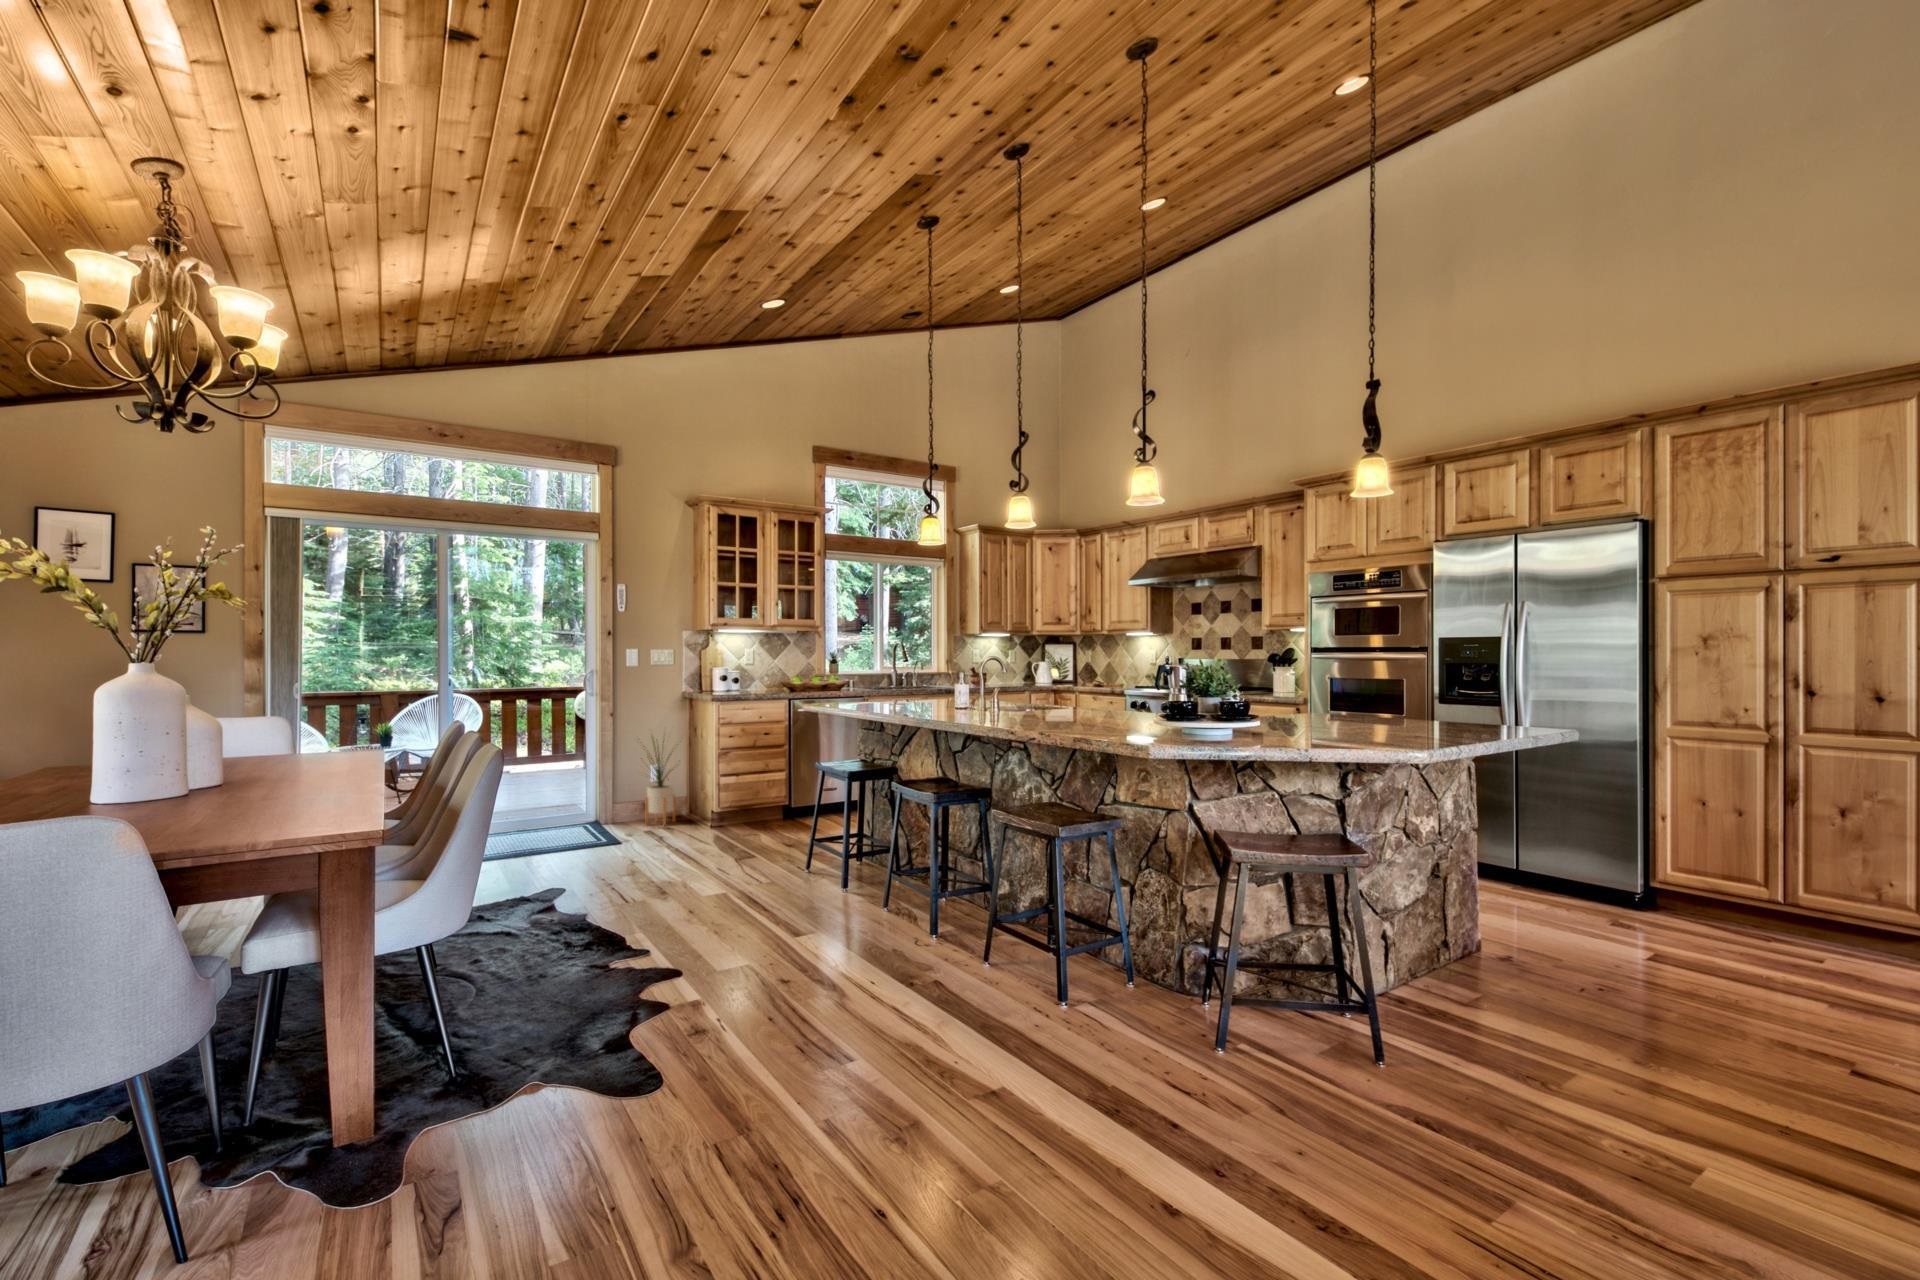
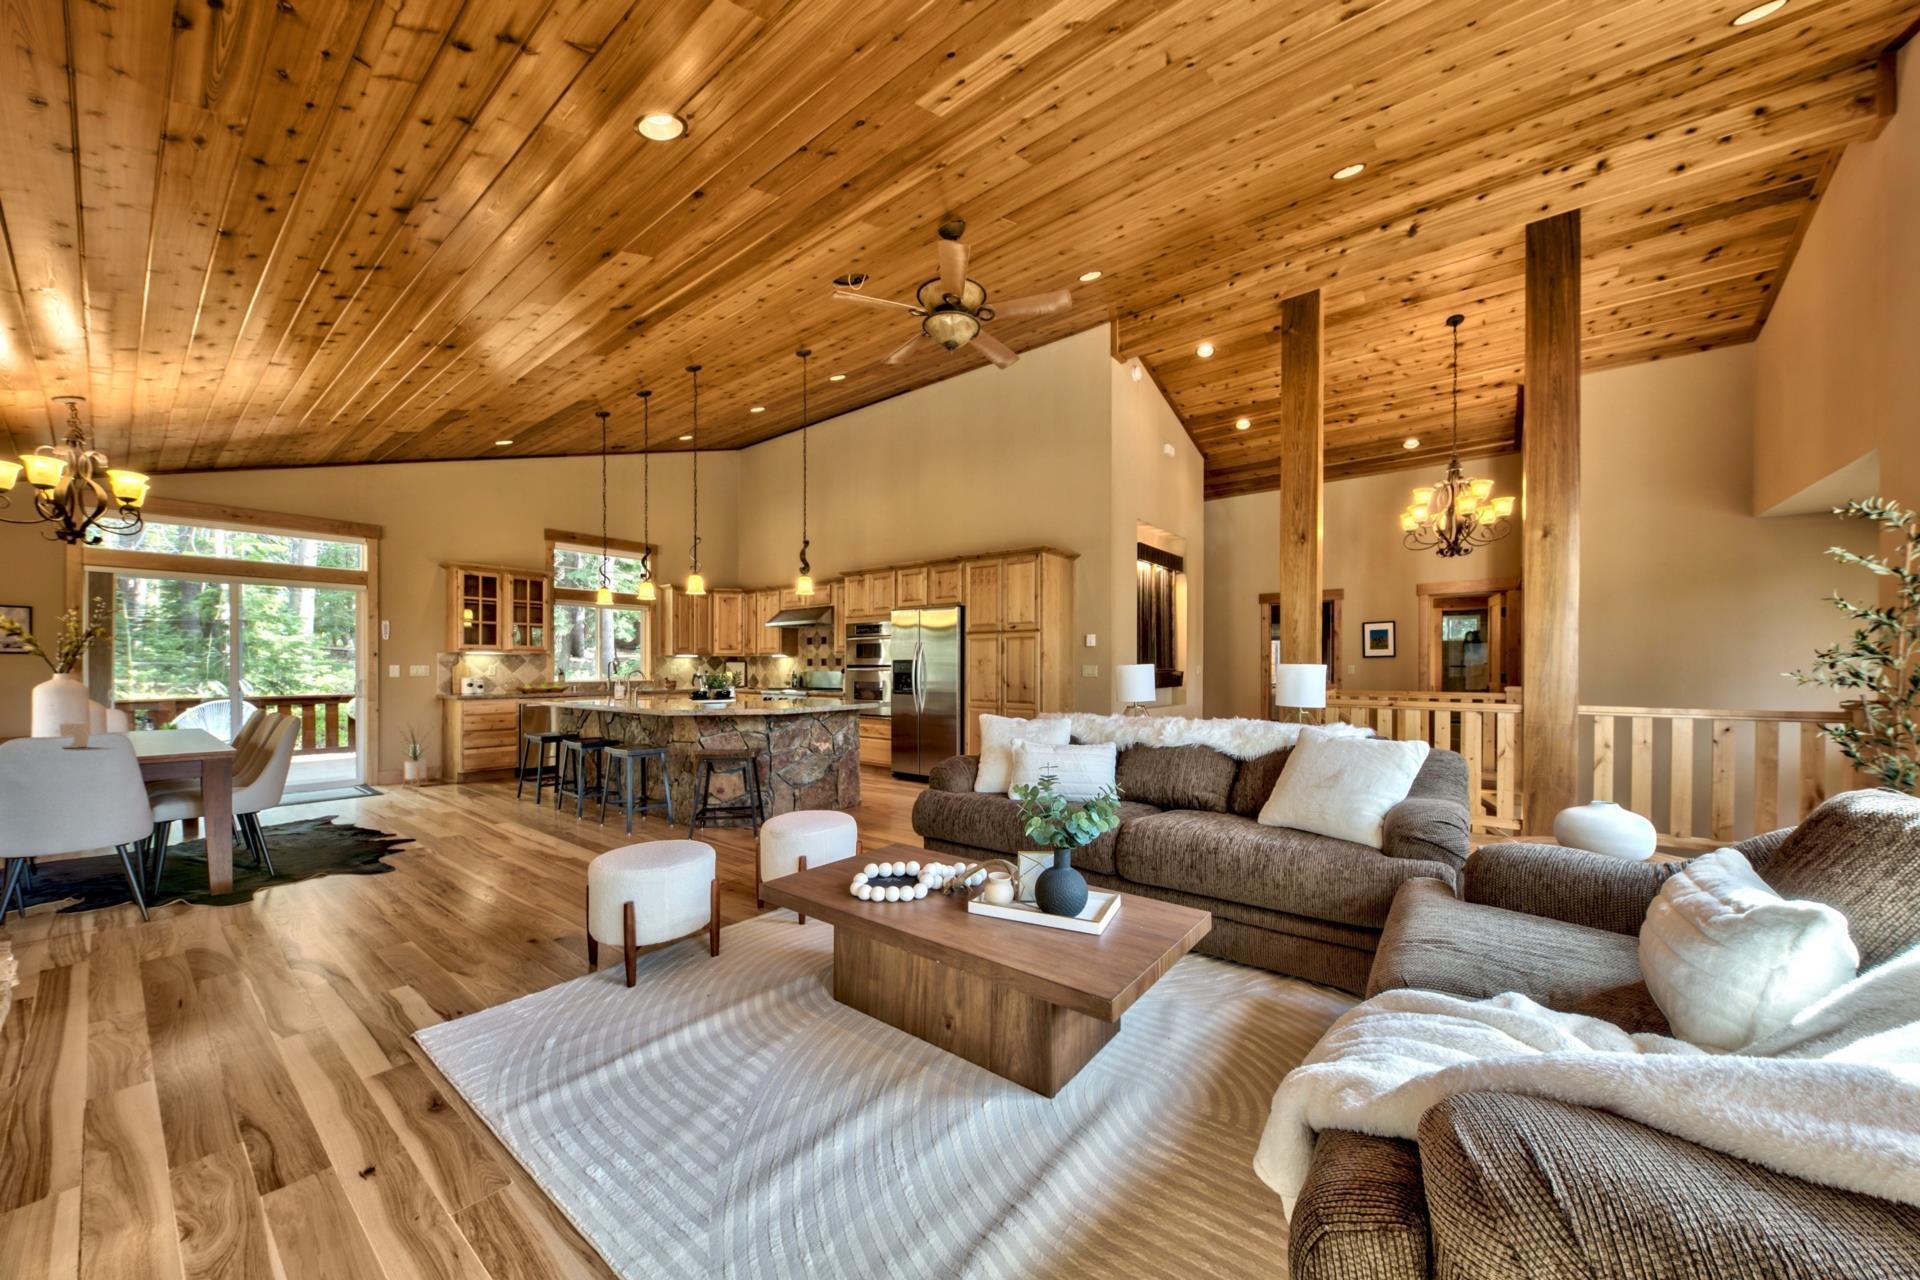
candle holder: none [168,758,215,807] -> present [60,722,90,748]

